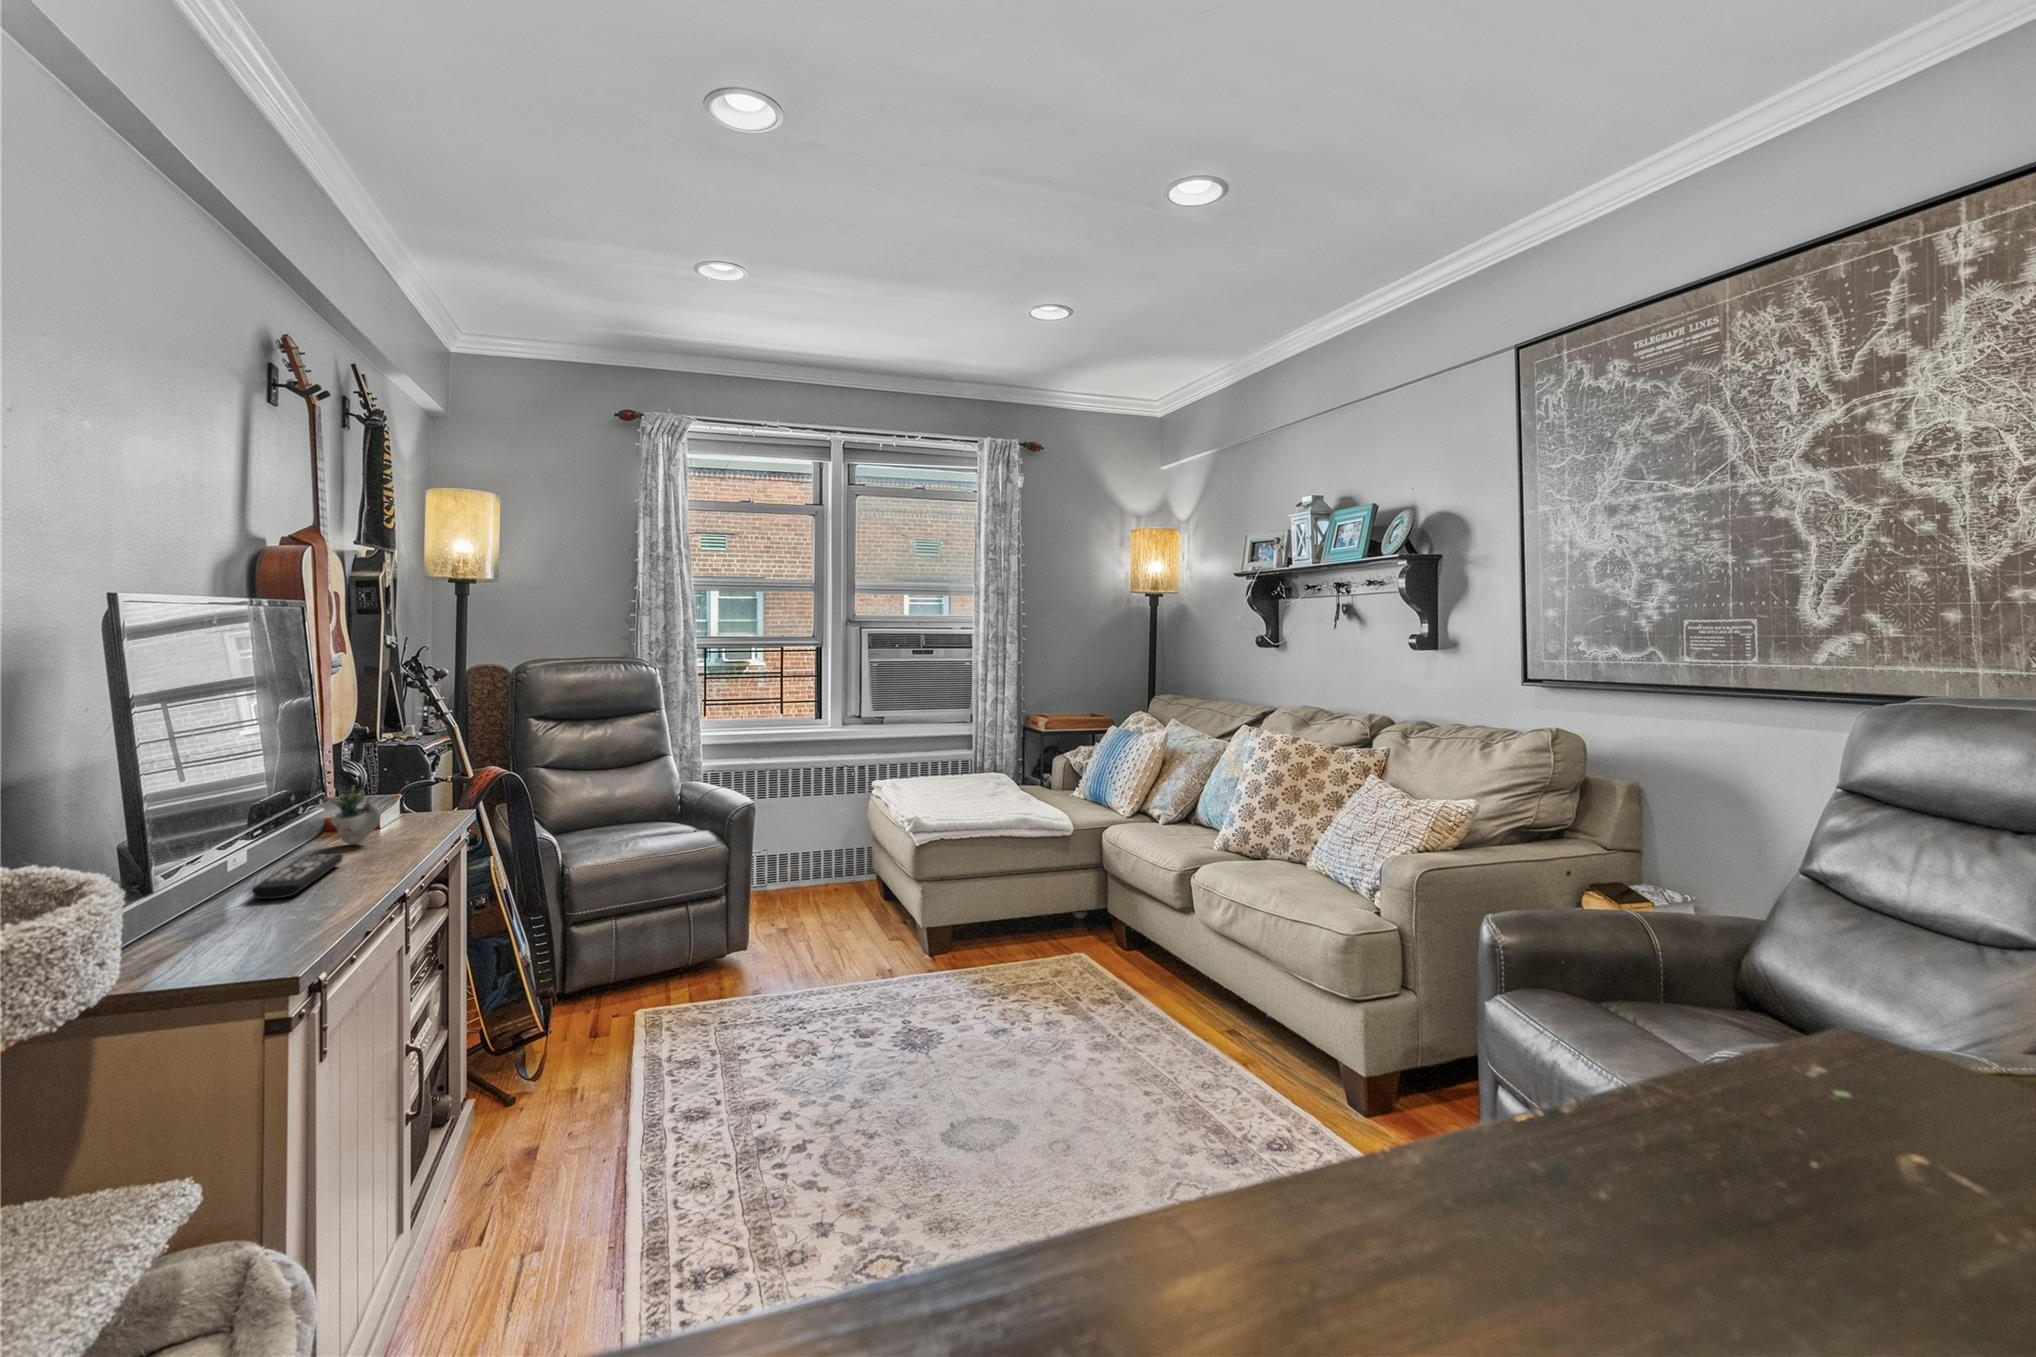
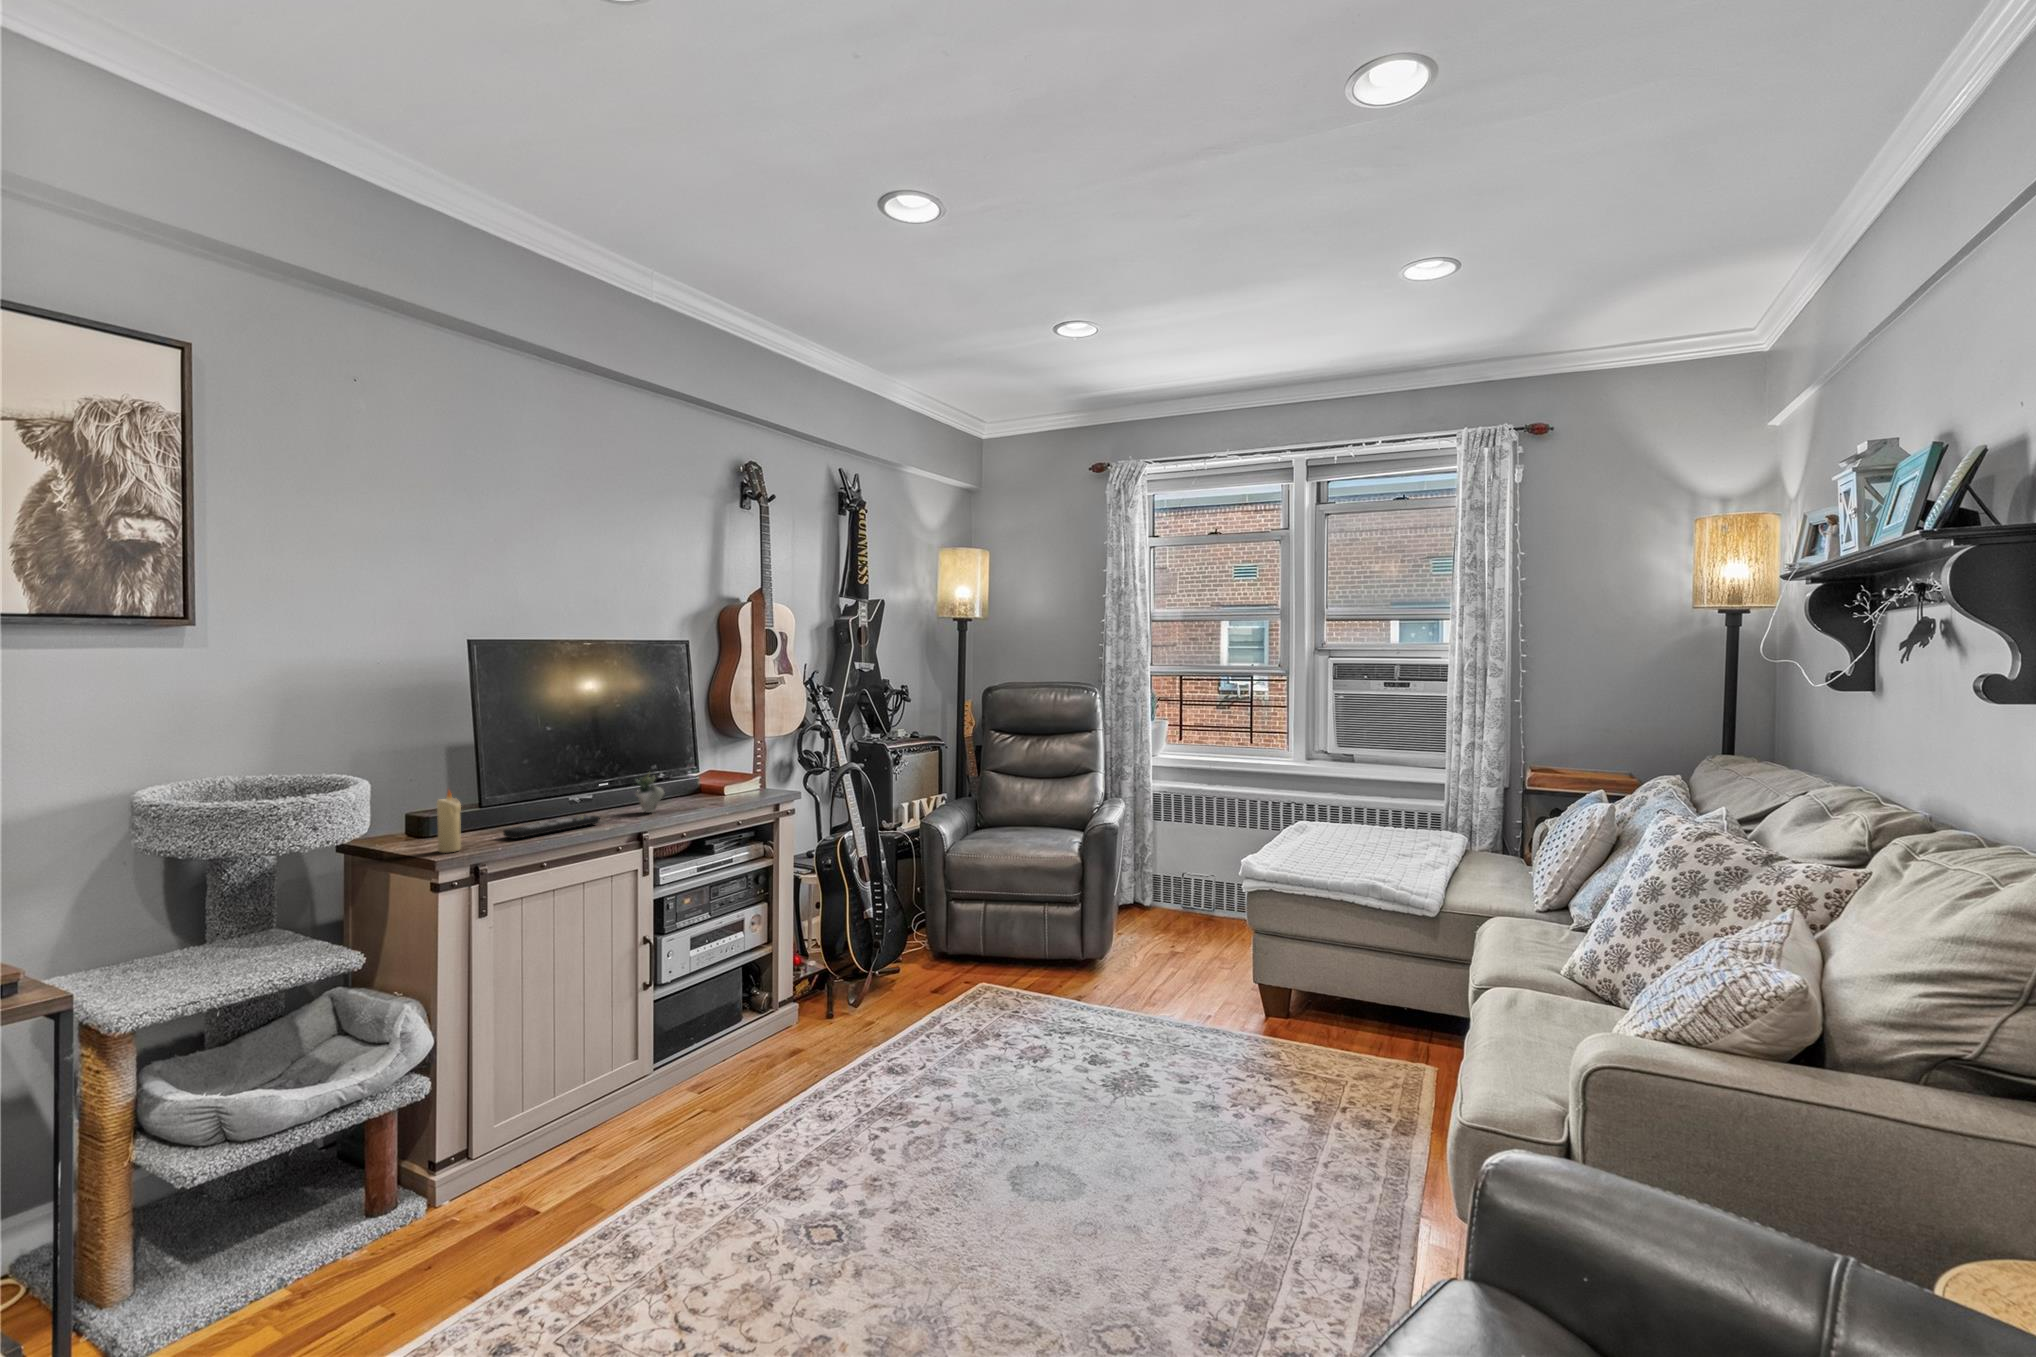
candle: none [212,825,257,930] -> present [437,791,461,853]

